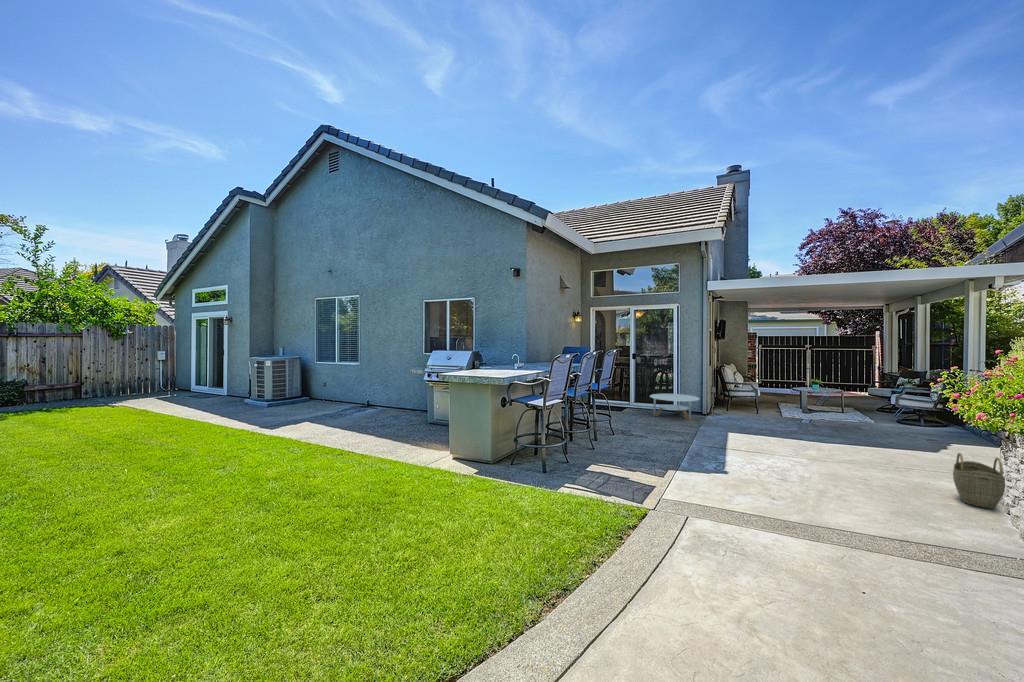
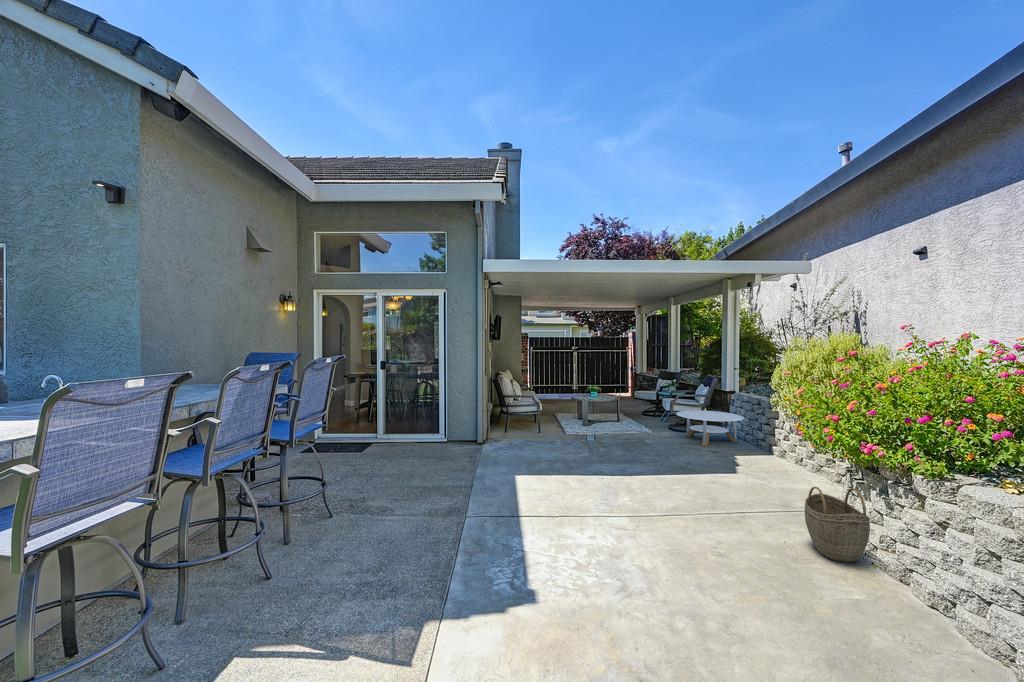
round table: present [650,394,700,420] -> present [676,410,744,446]

